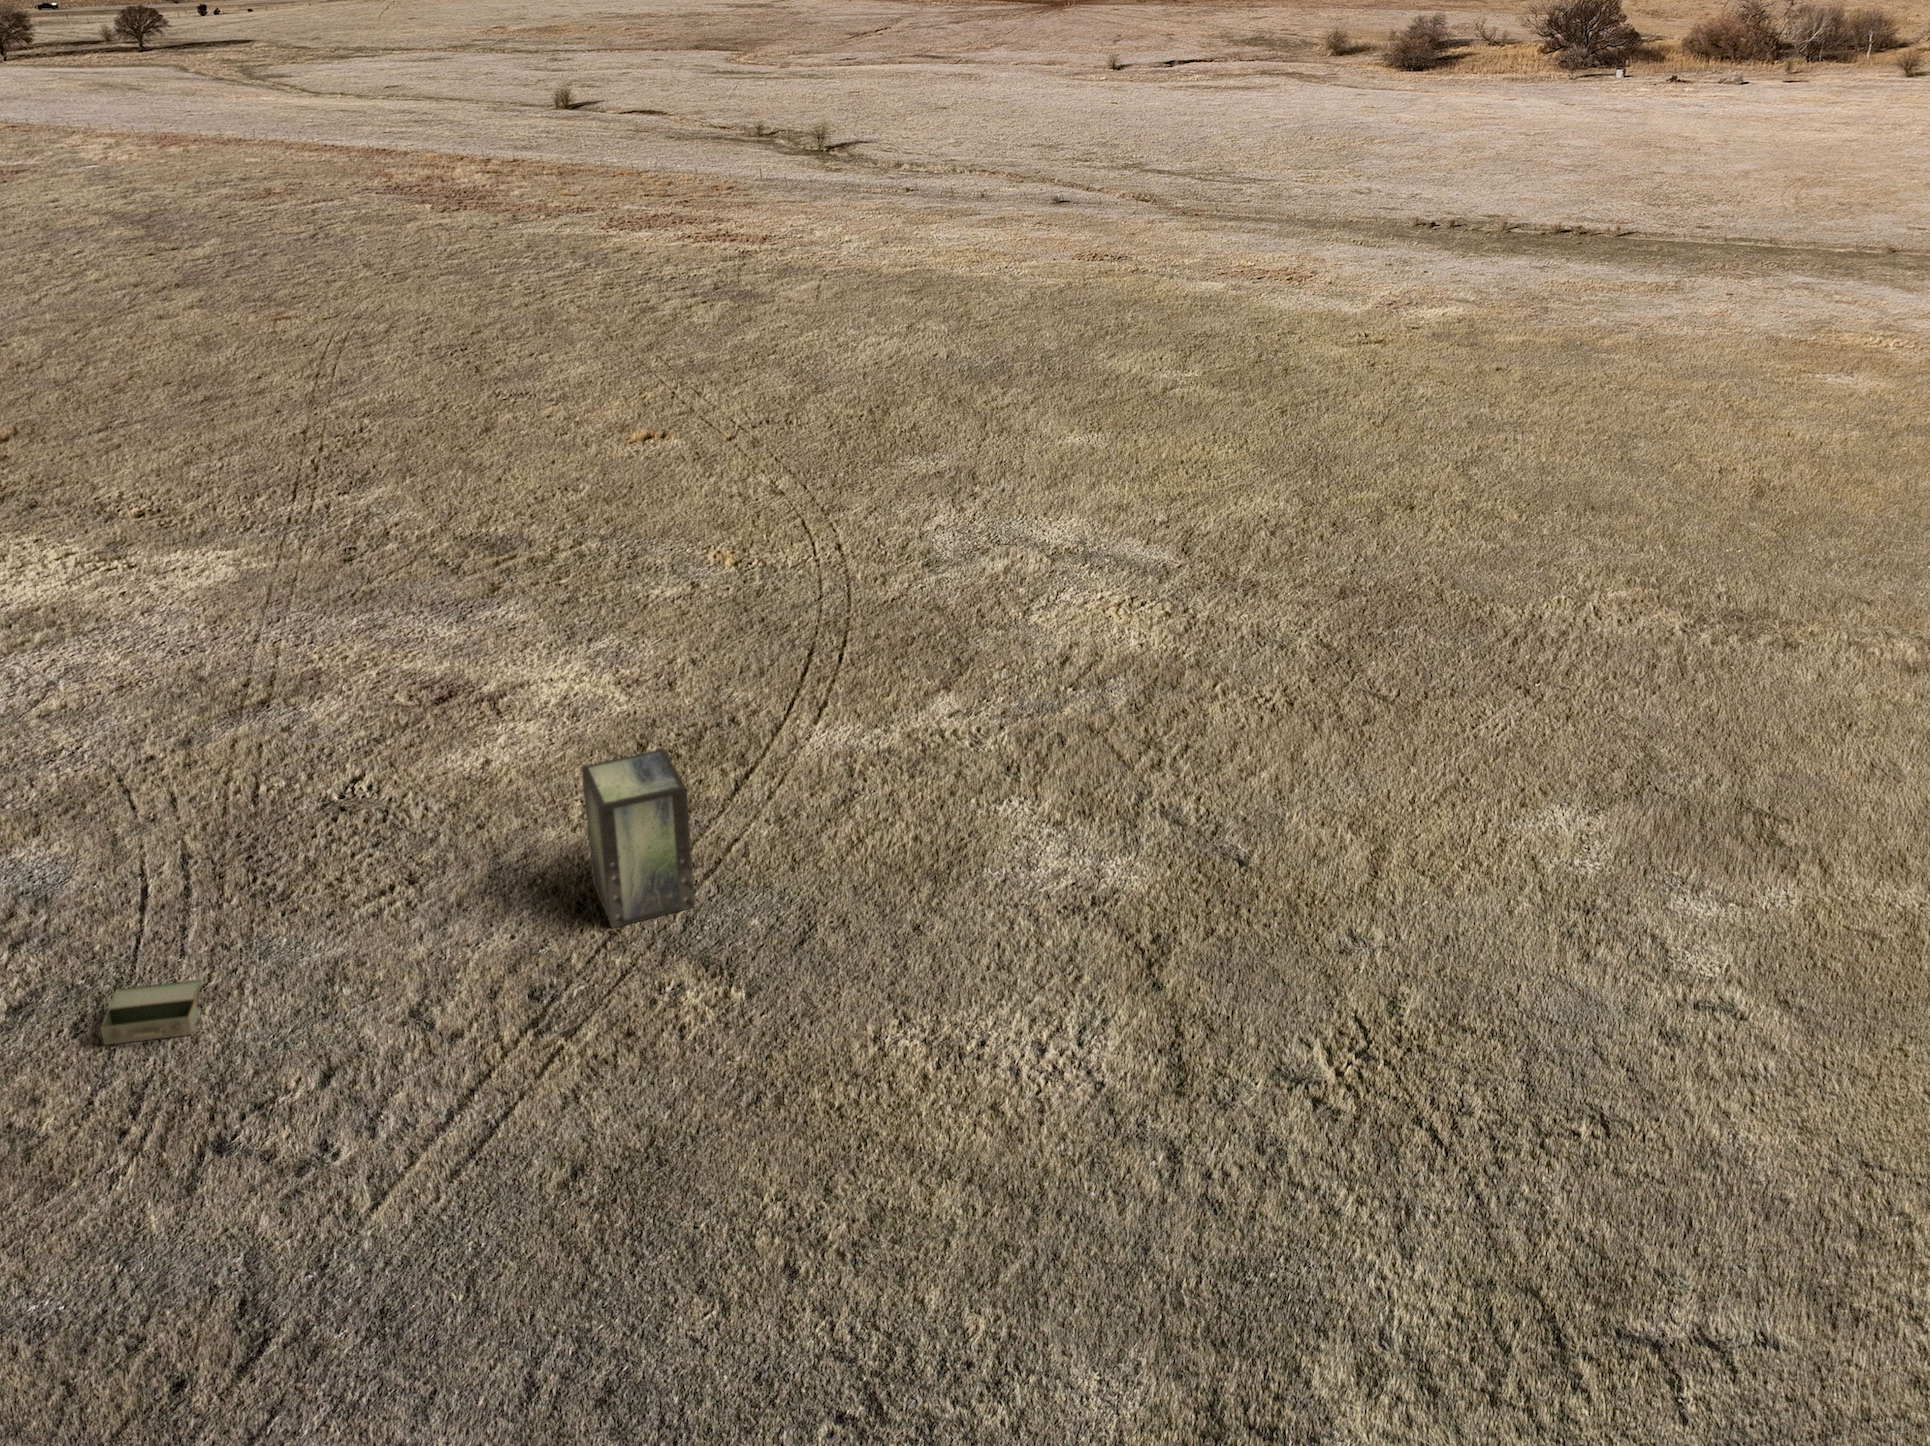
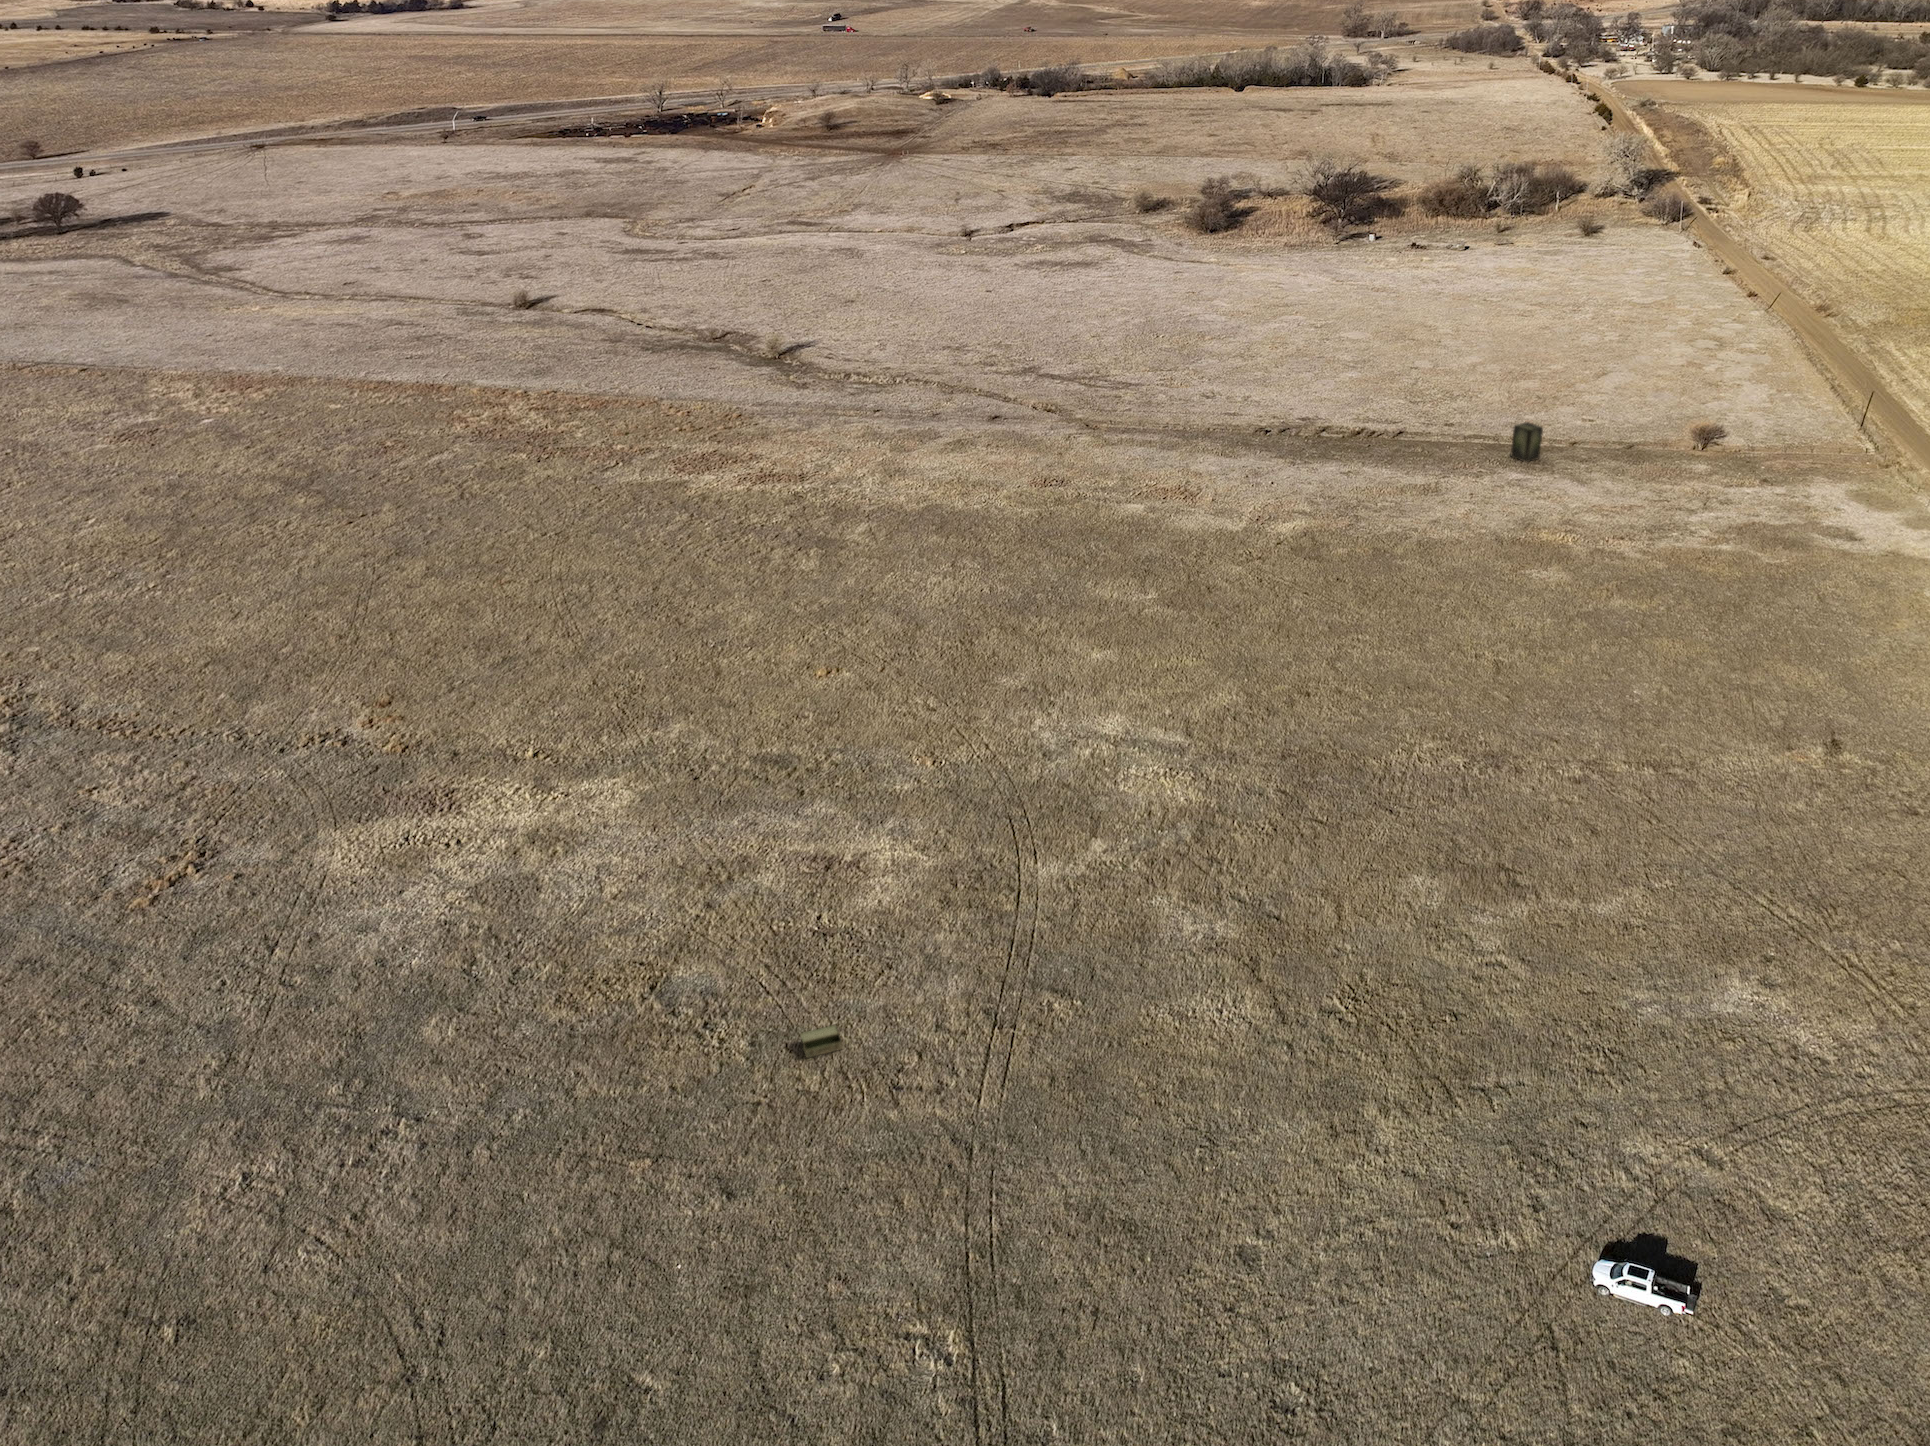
storage box: present [582,749,695,928] -> present [1511,422,1543,462]

